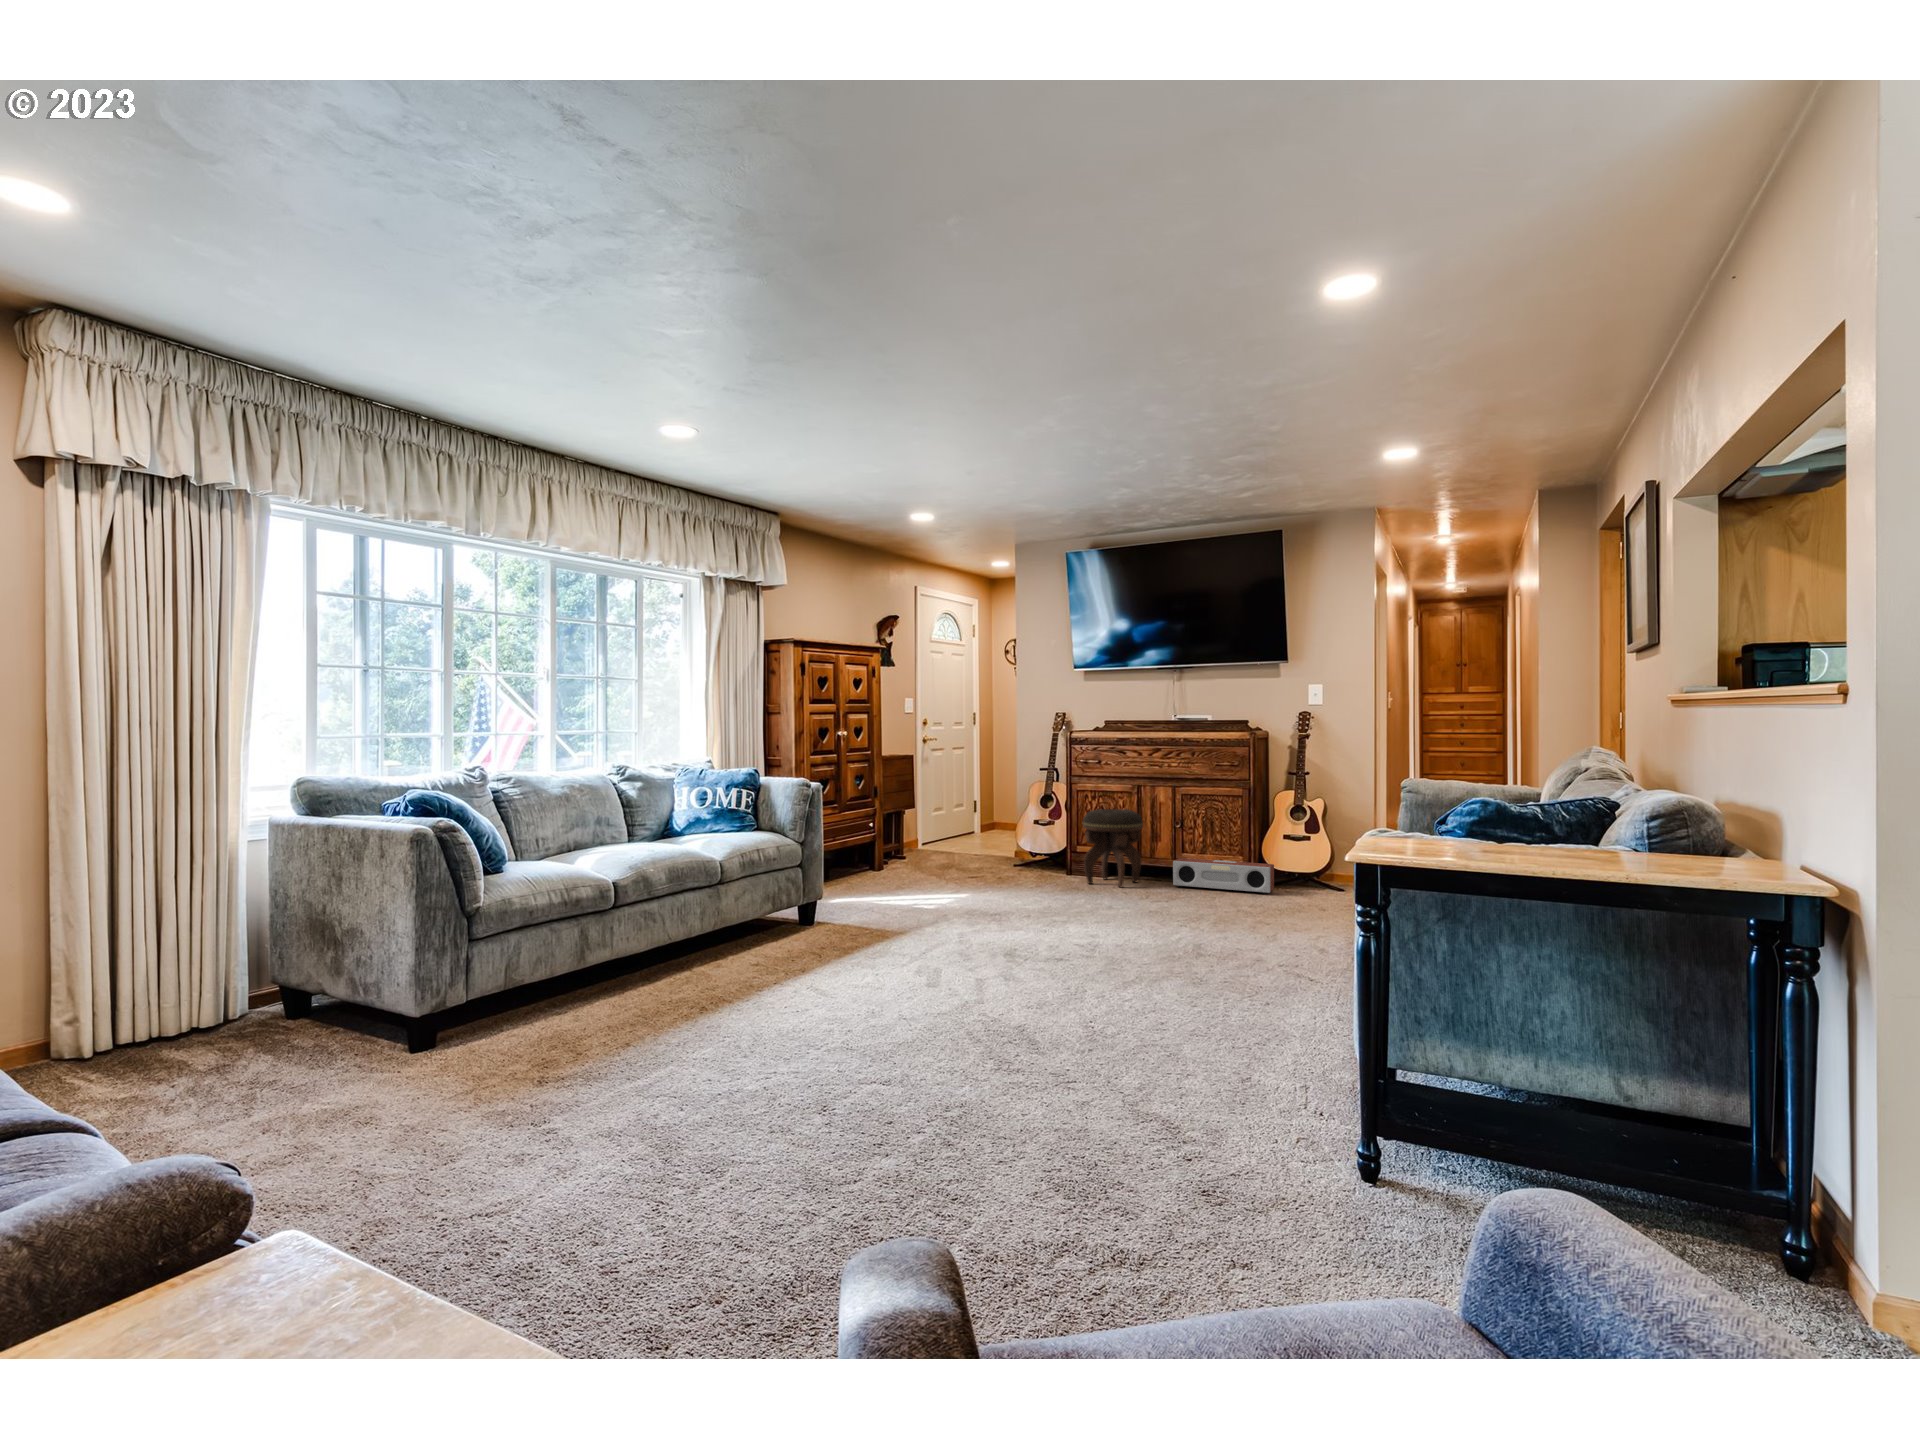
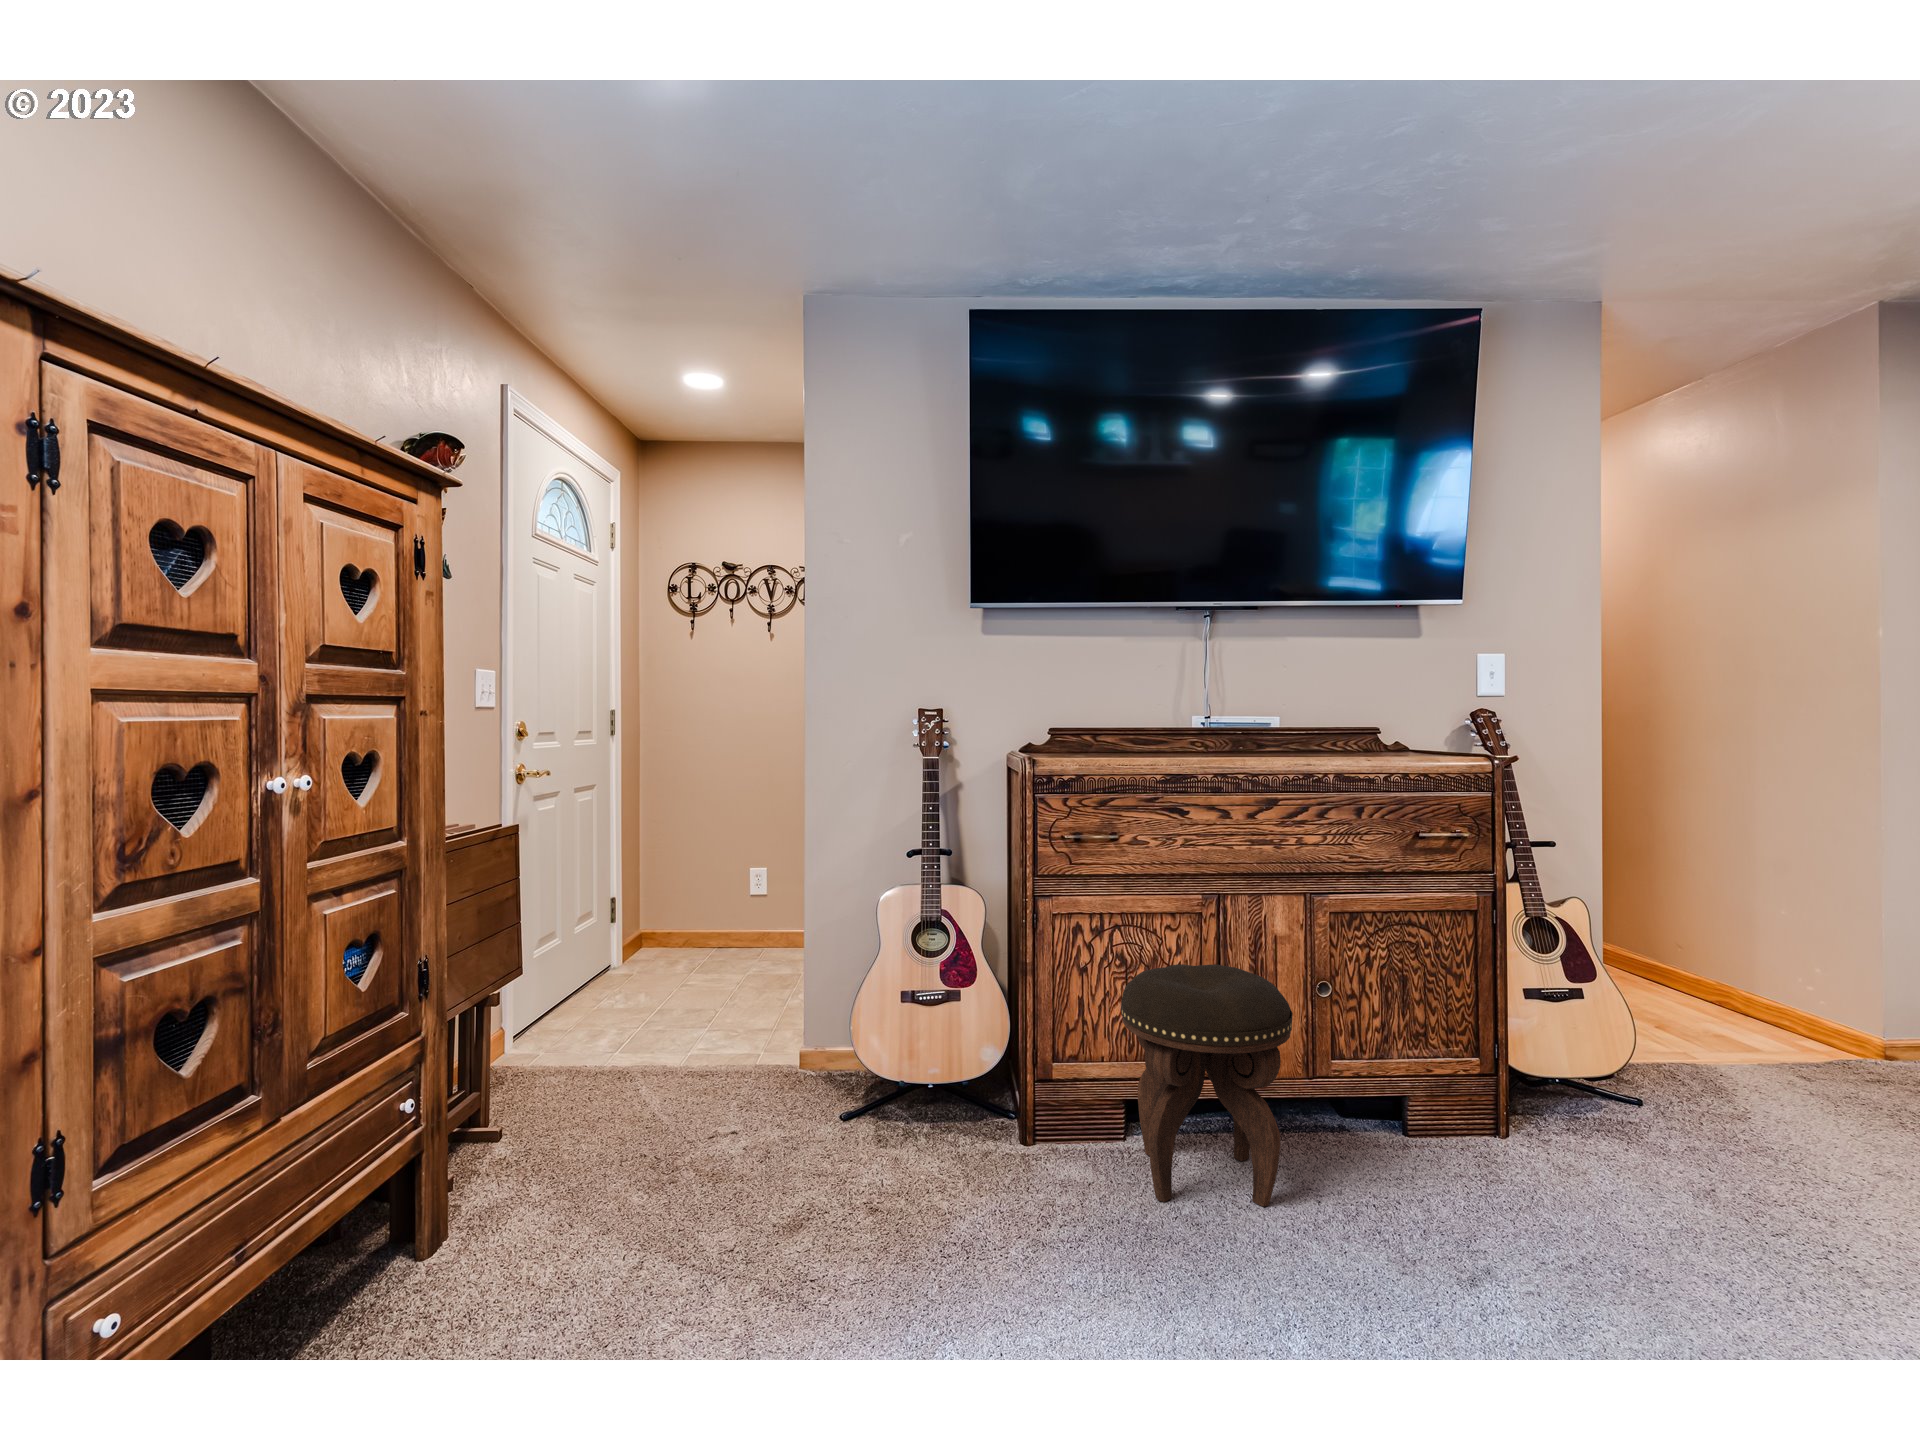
speaker: present [1173,858,1274,894] -> none [1338,1075,1606,1168]

